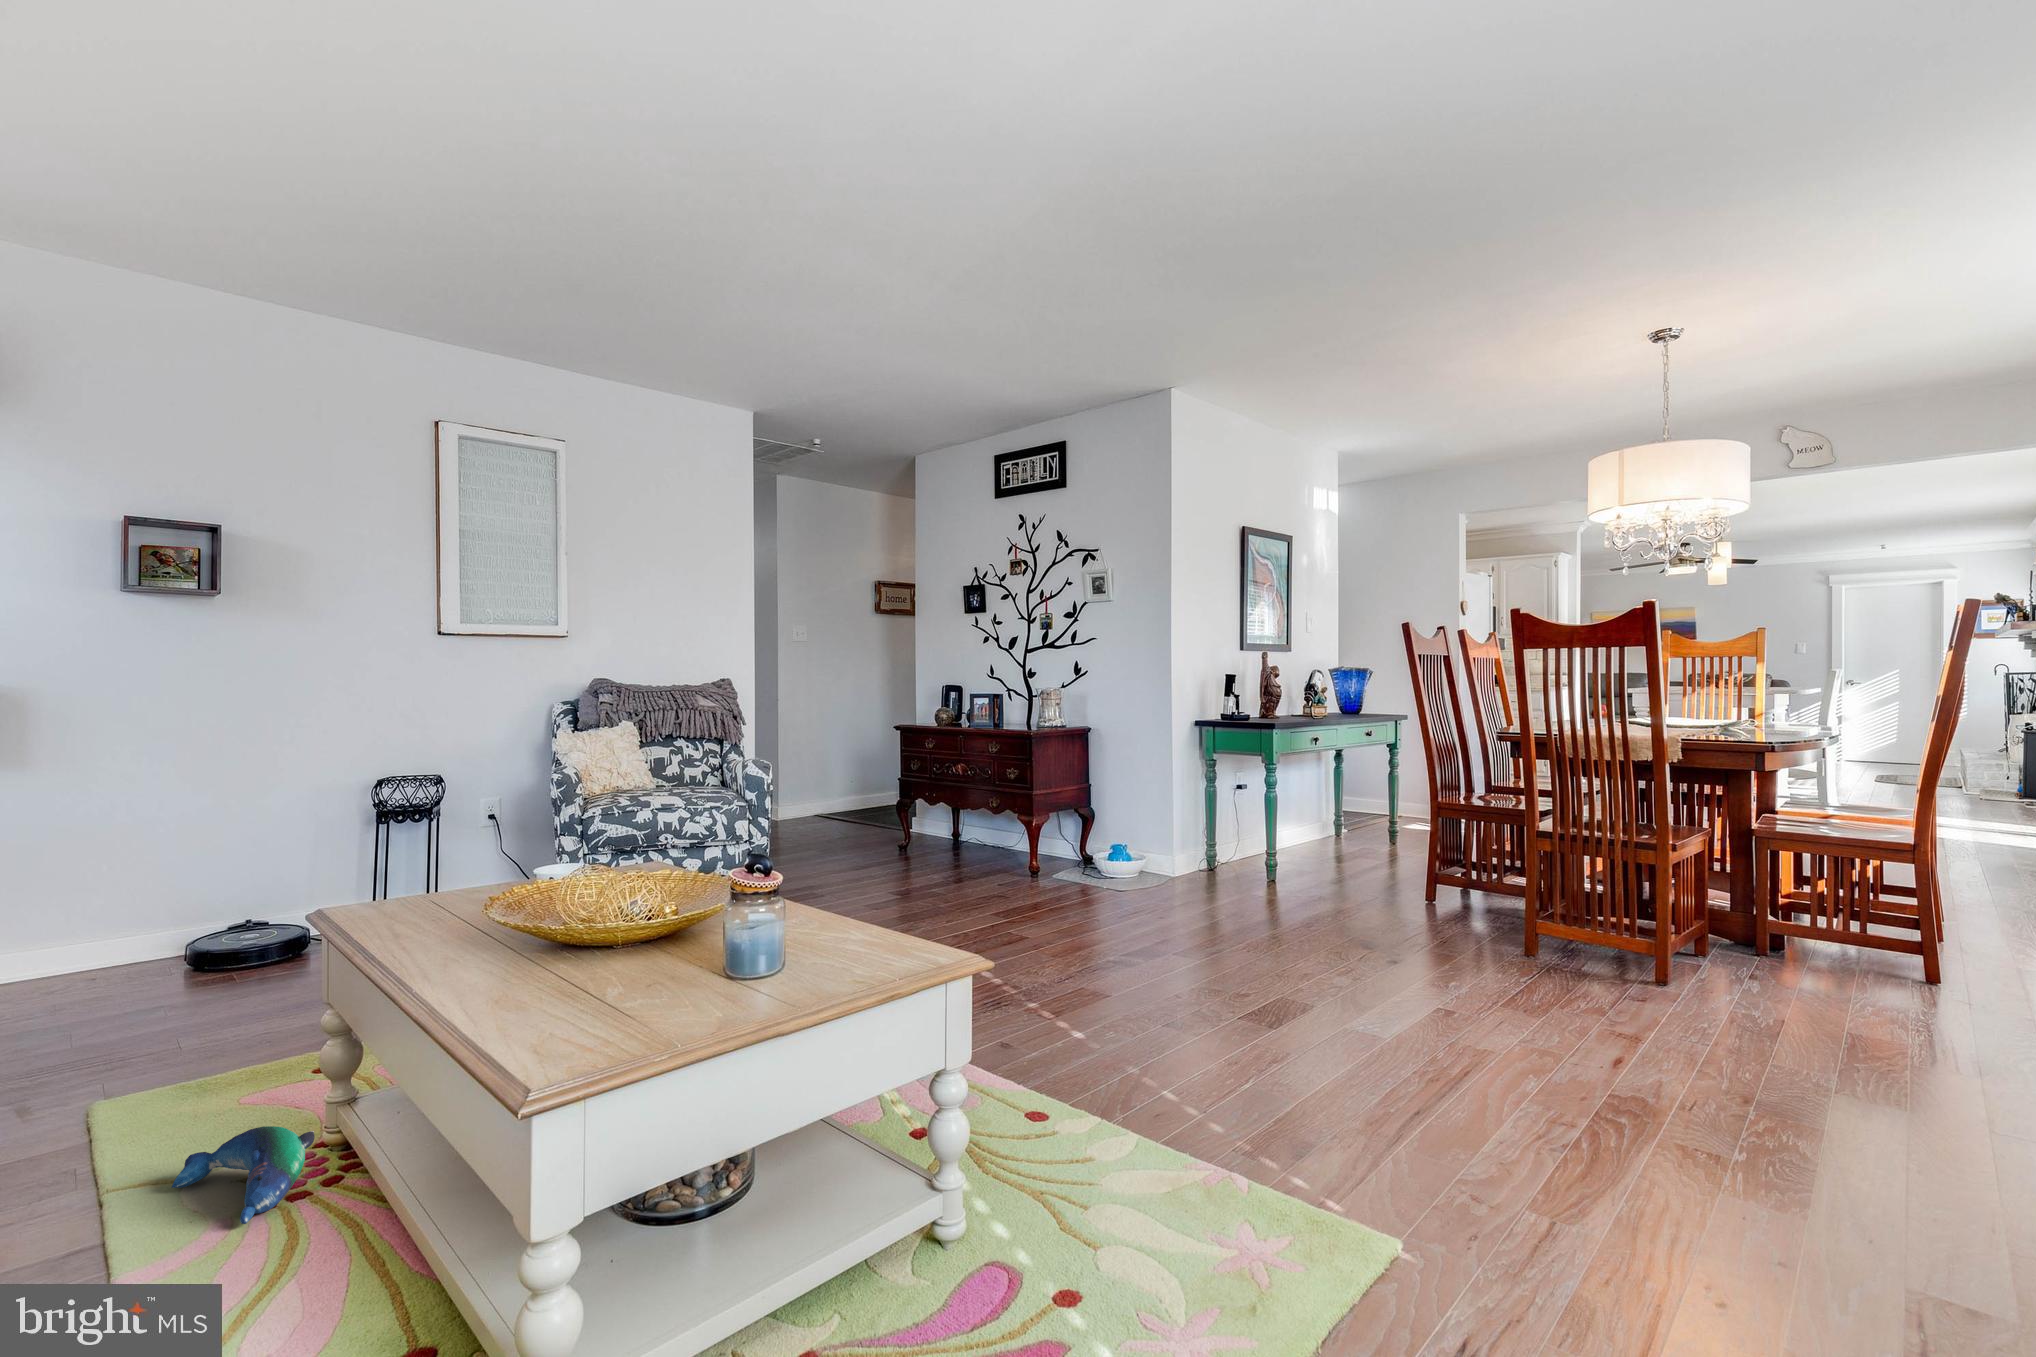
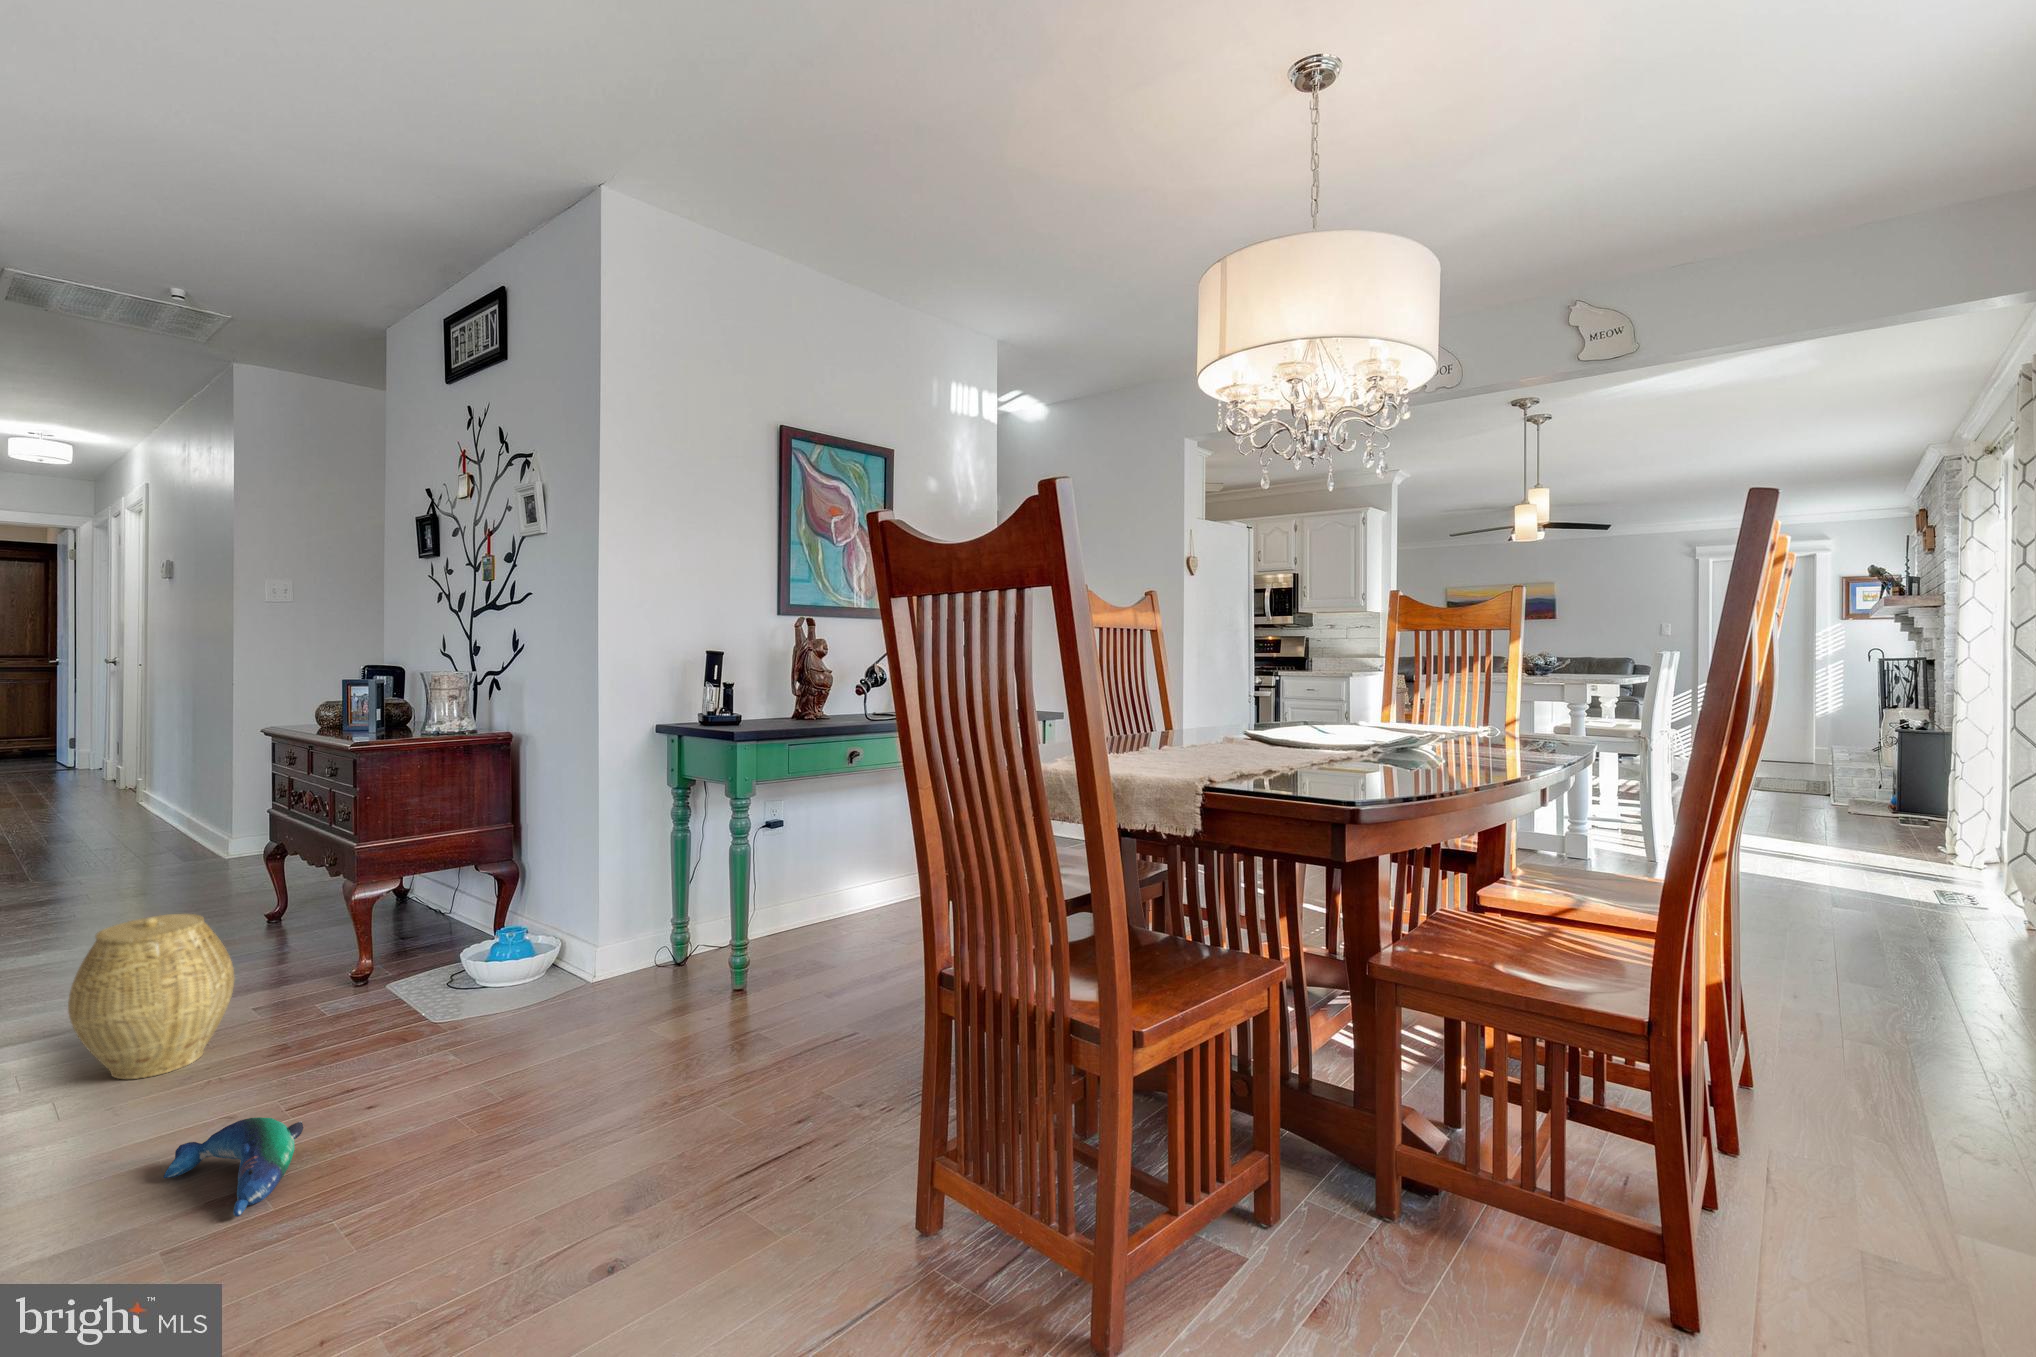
woven basket: none [87,929,253,1098] -> present [68,914,235,1079]

